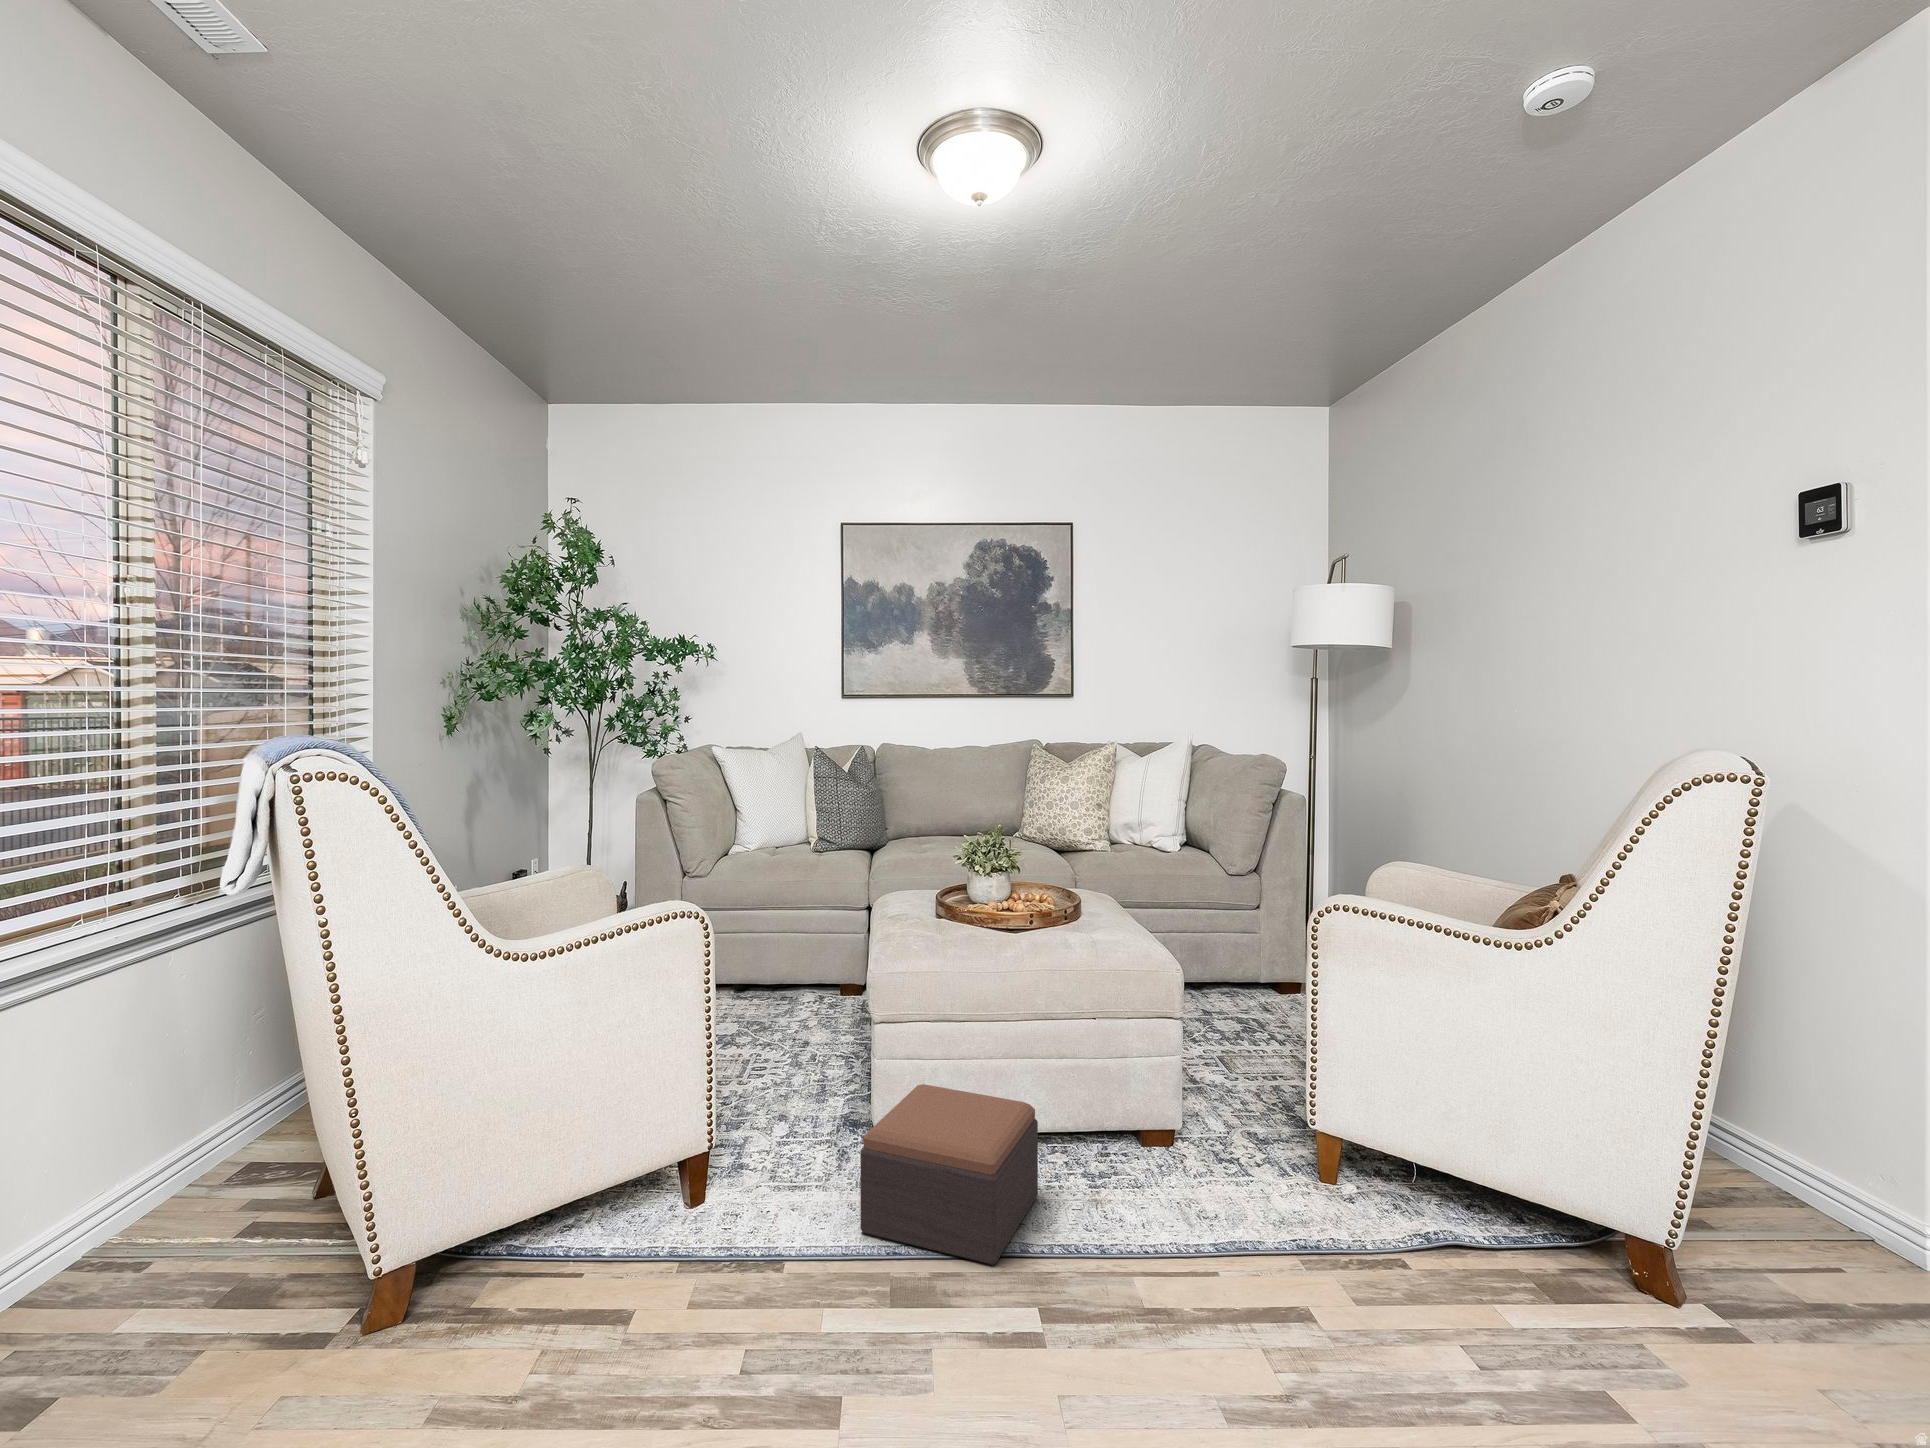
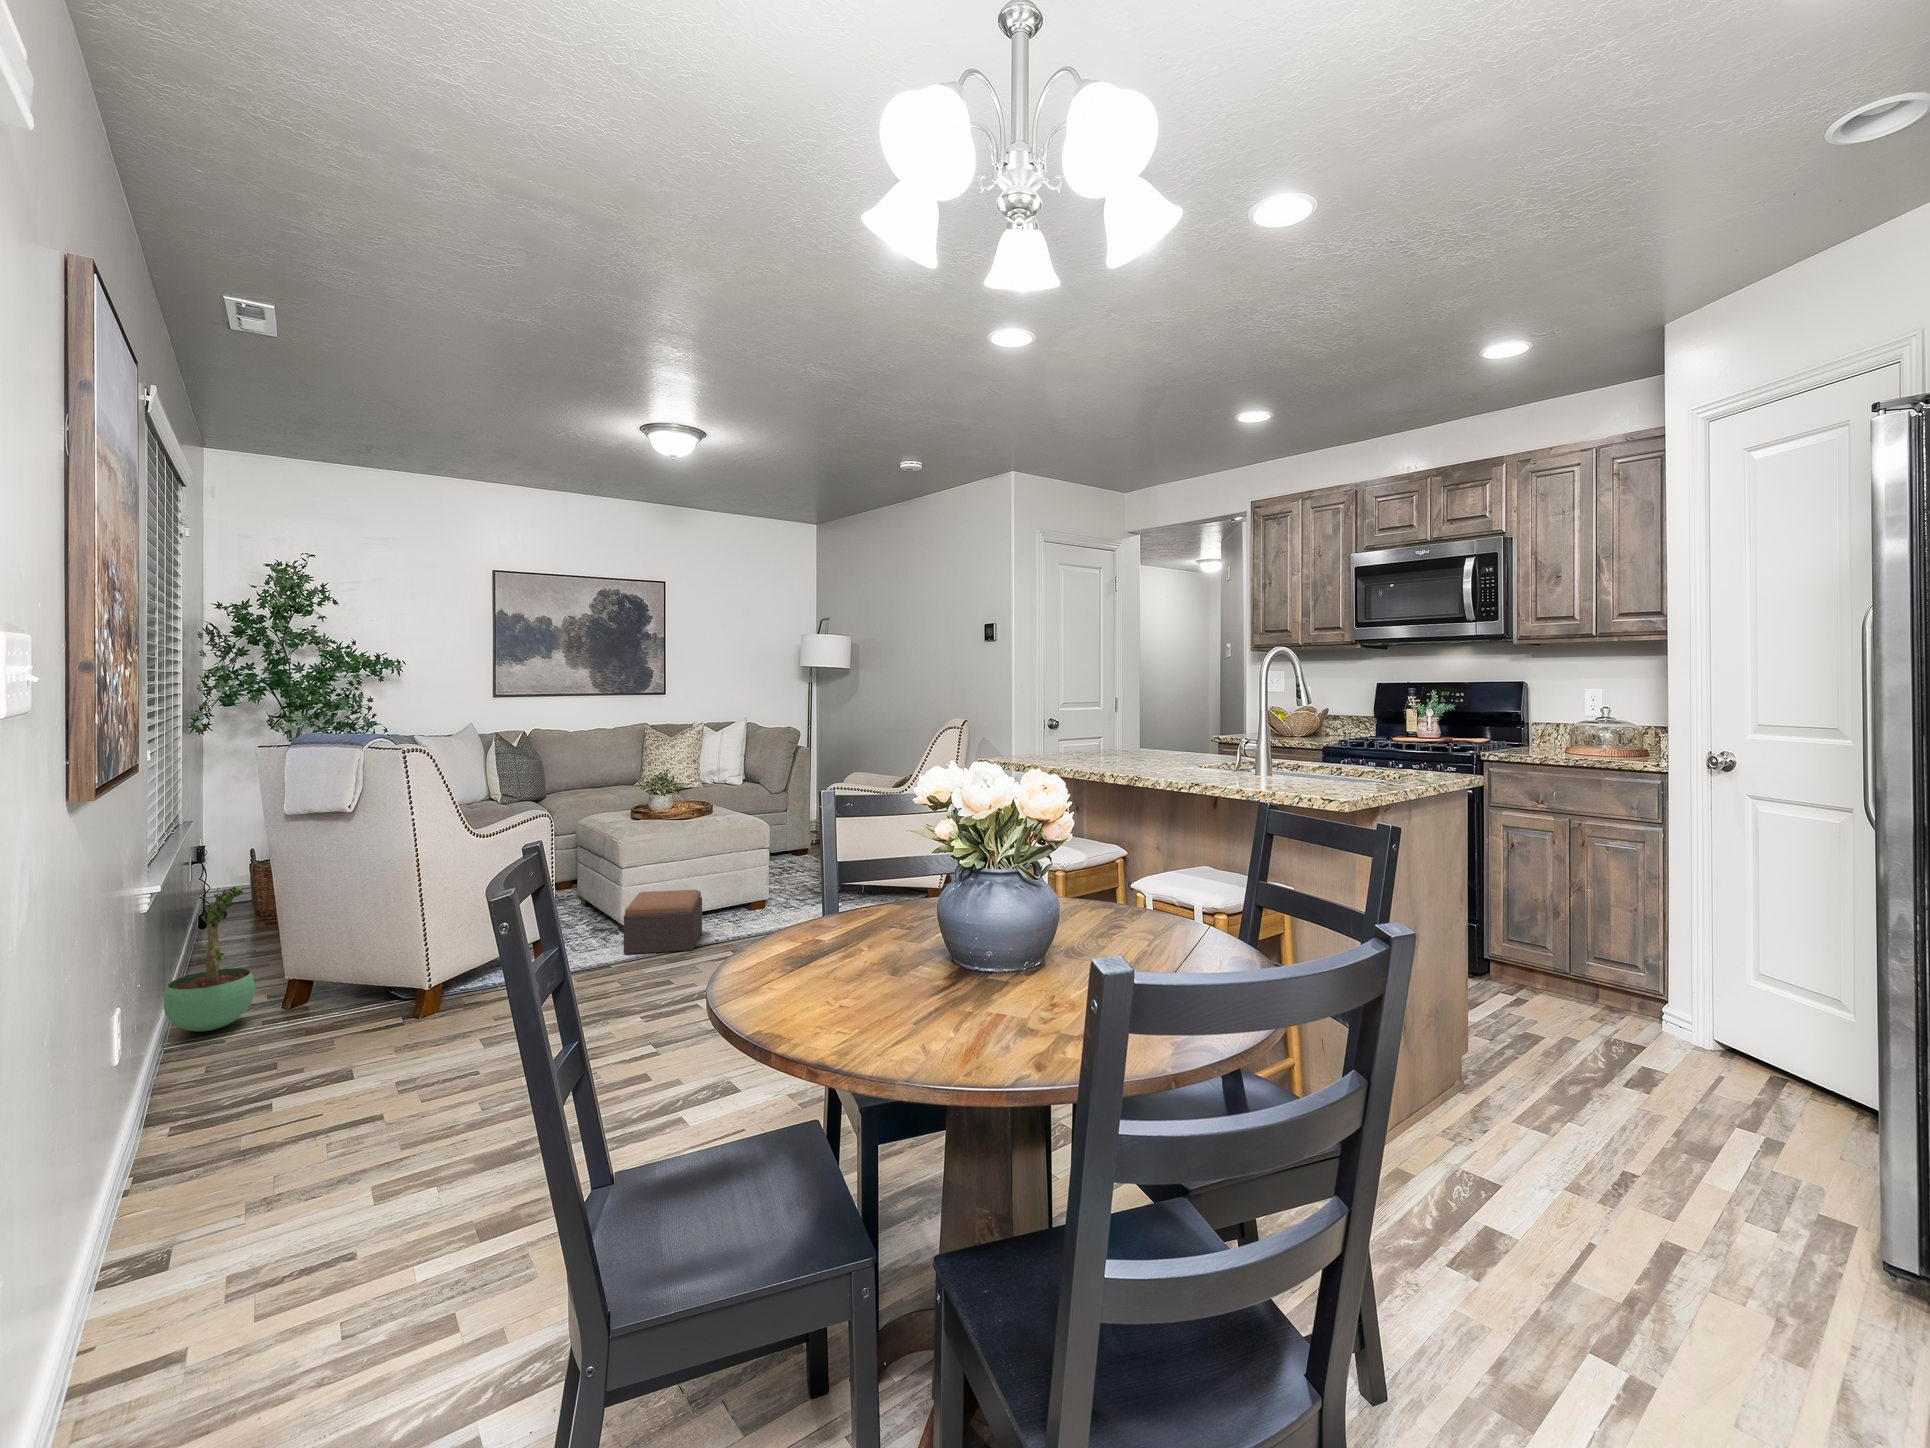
potted plant: none [88,998,245,1259] -> present [164,886,255,1032]

